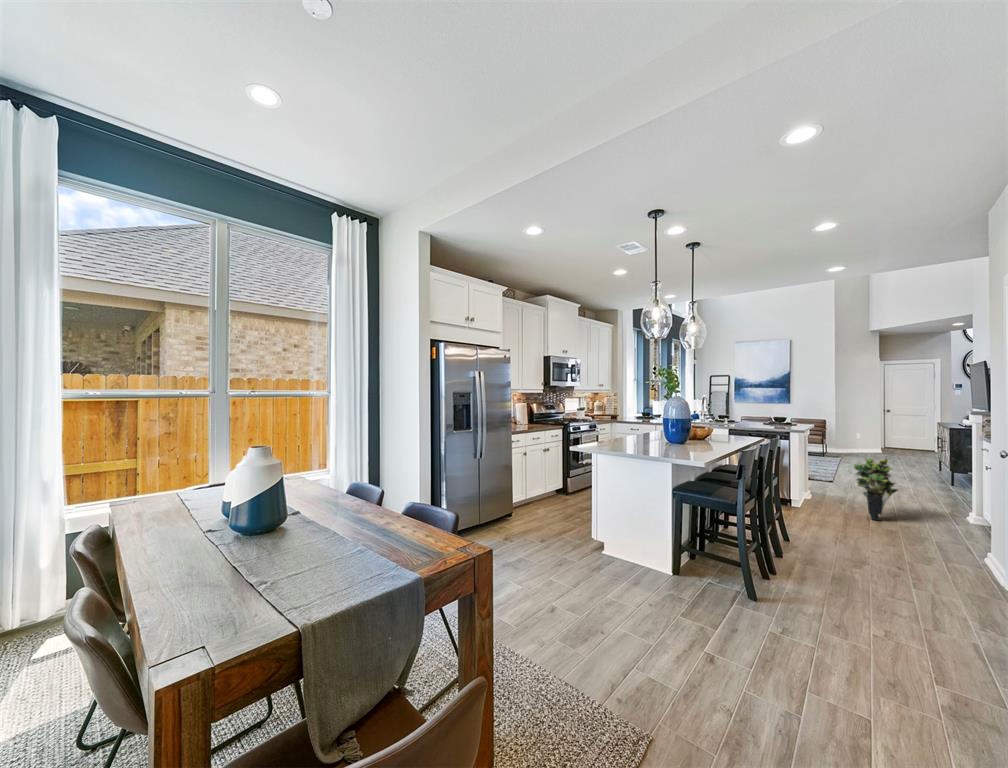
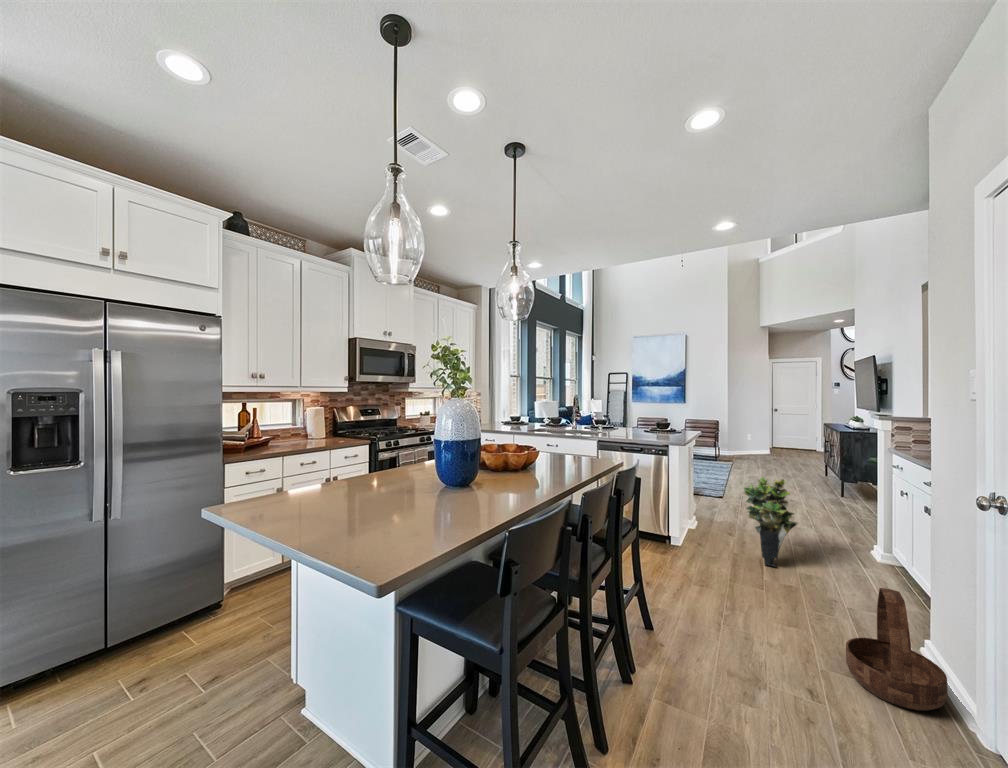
basket: none [924,513,989,579] -> present [846,588,948,711]

